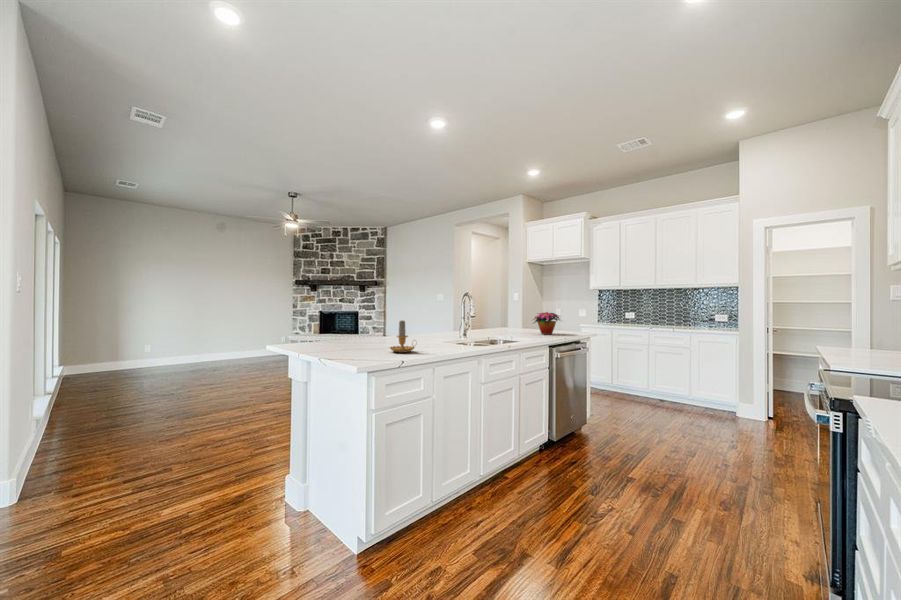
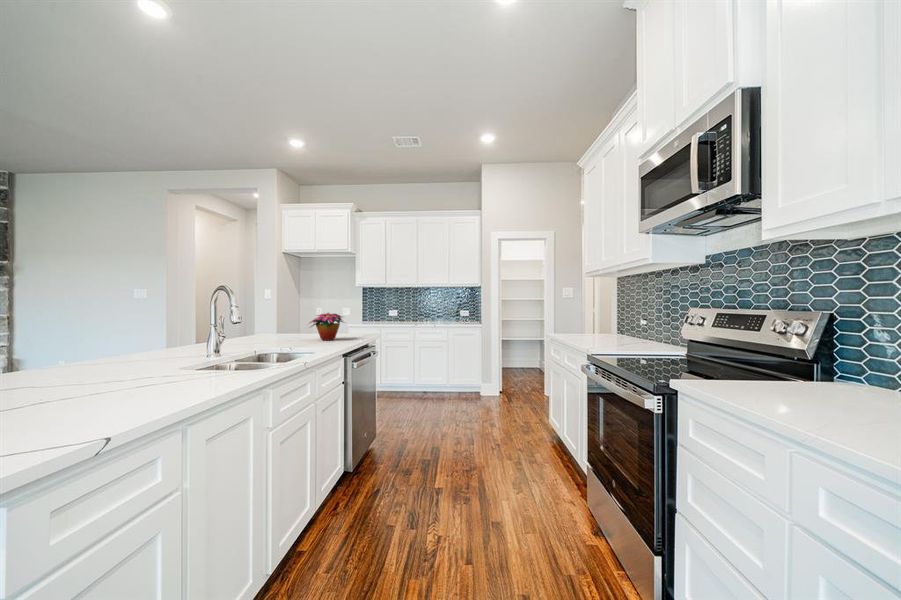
candle: present [390,320,415,353] -> none [67,338,141,410]

